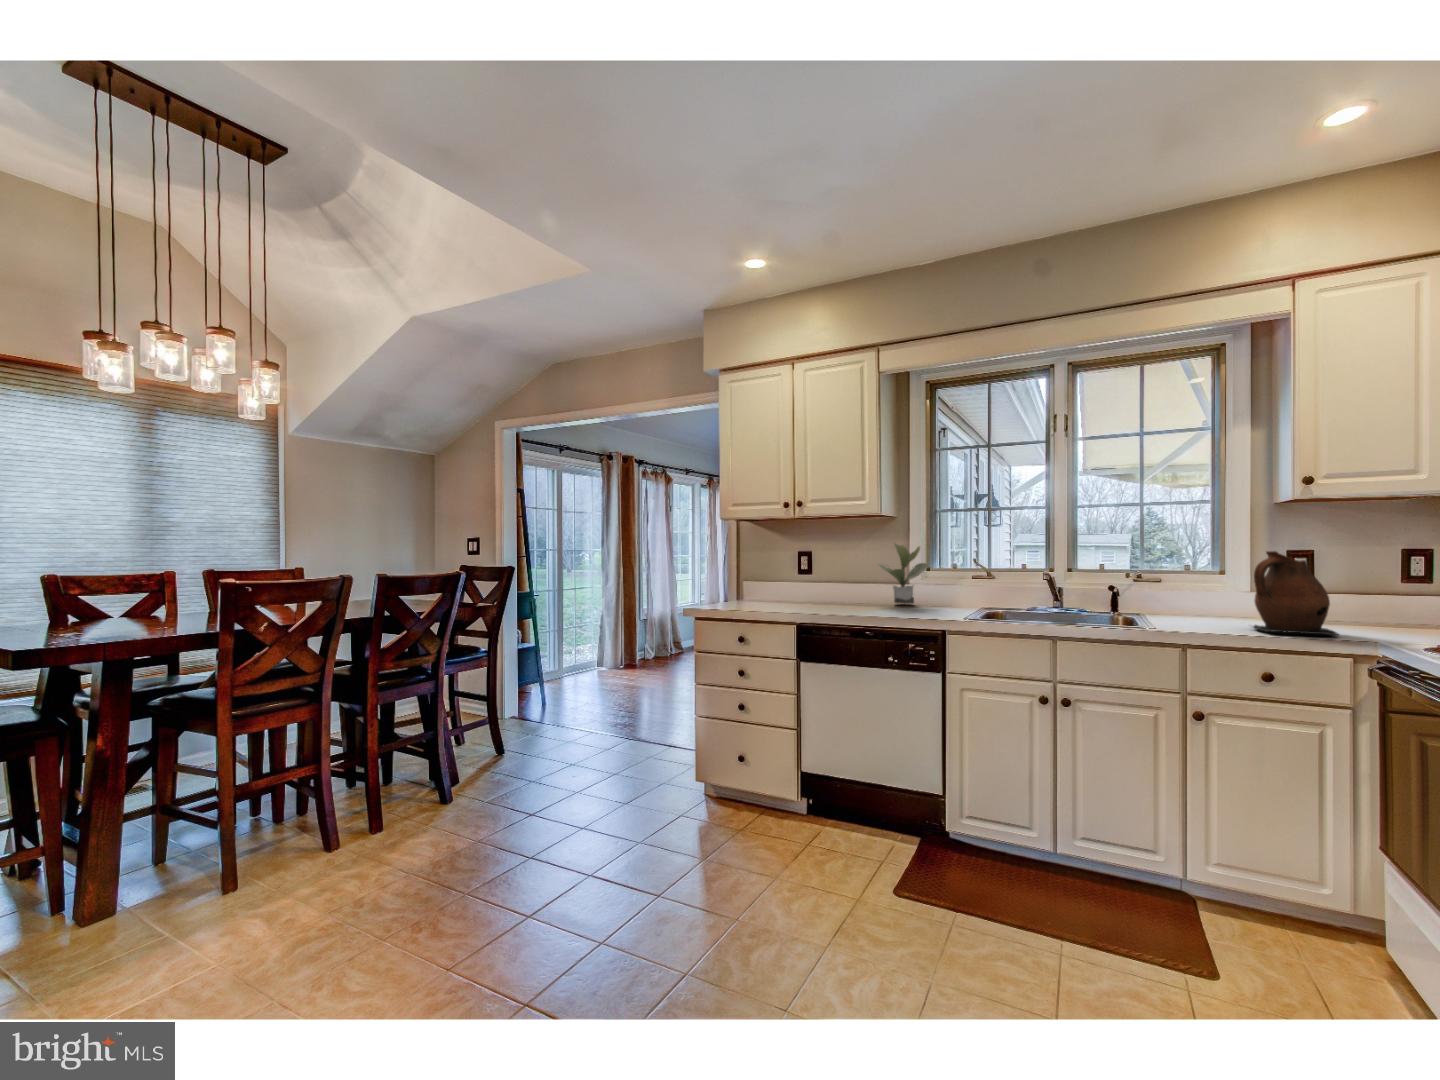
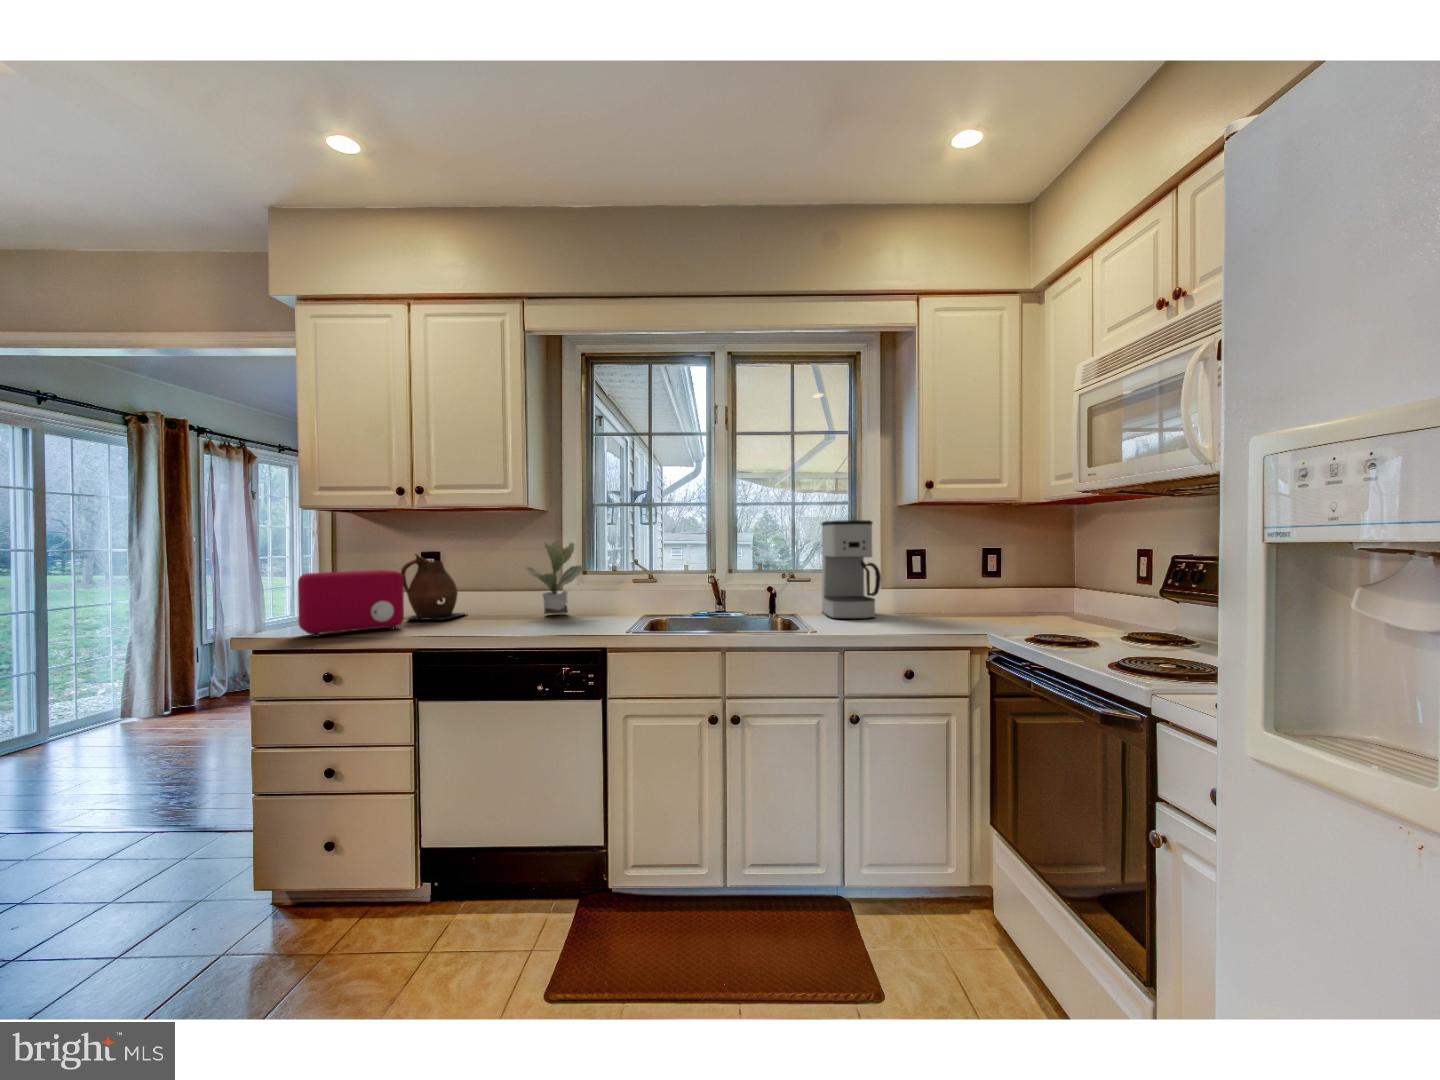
coffee maker: none [1175,521,1248,622] -> present [822,520,881,619]
ceramic pitcher: present [1254,551,1338,636] -> present [401,554,467,620]
toaster: none [720,563,788,609] -> present [298,570,404,637]

